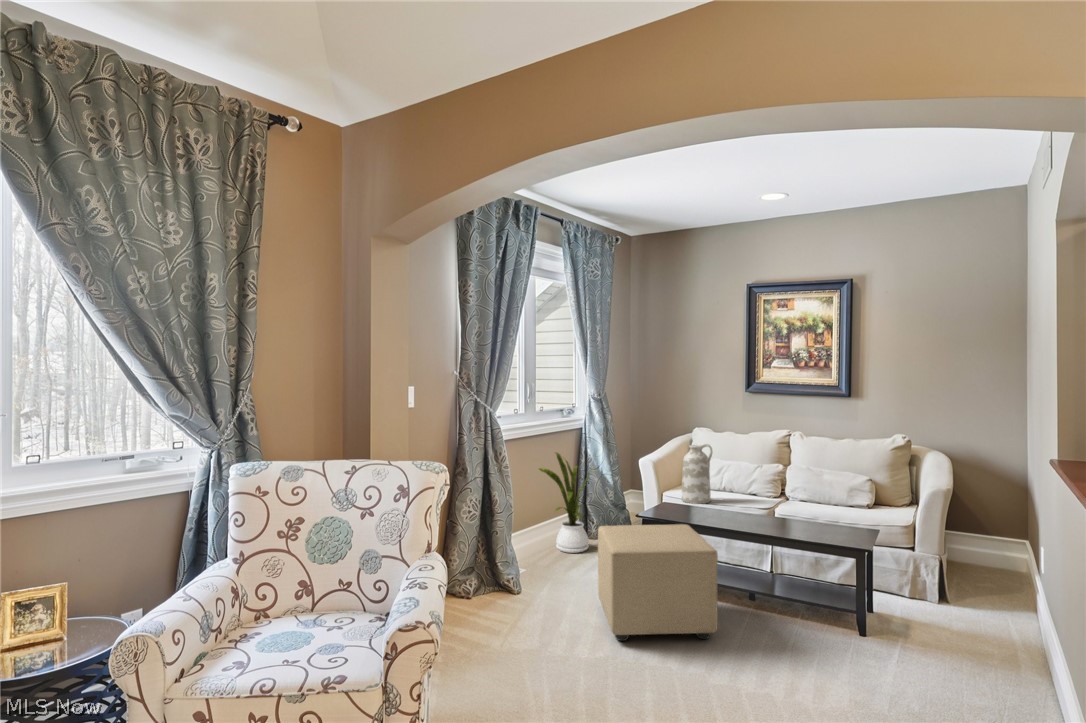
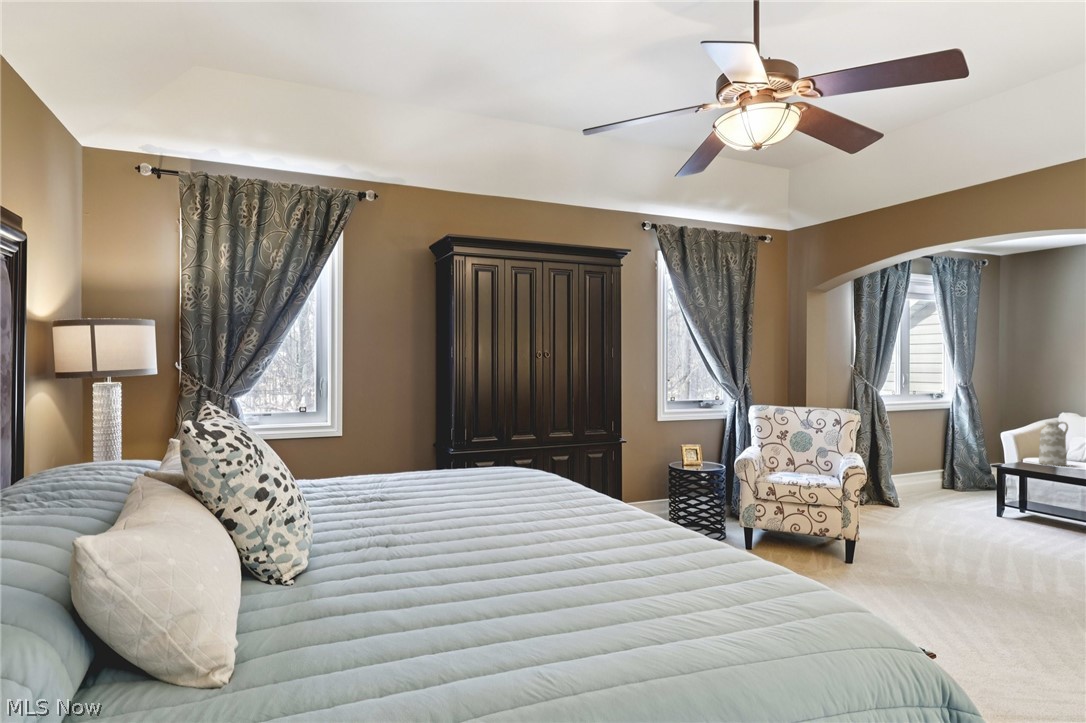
house plant: present [539,452,593,553] -> none [912,422,962,494]
ottoman: present [598,524,718,641] -> none [959,465,1051,538]

